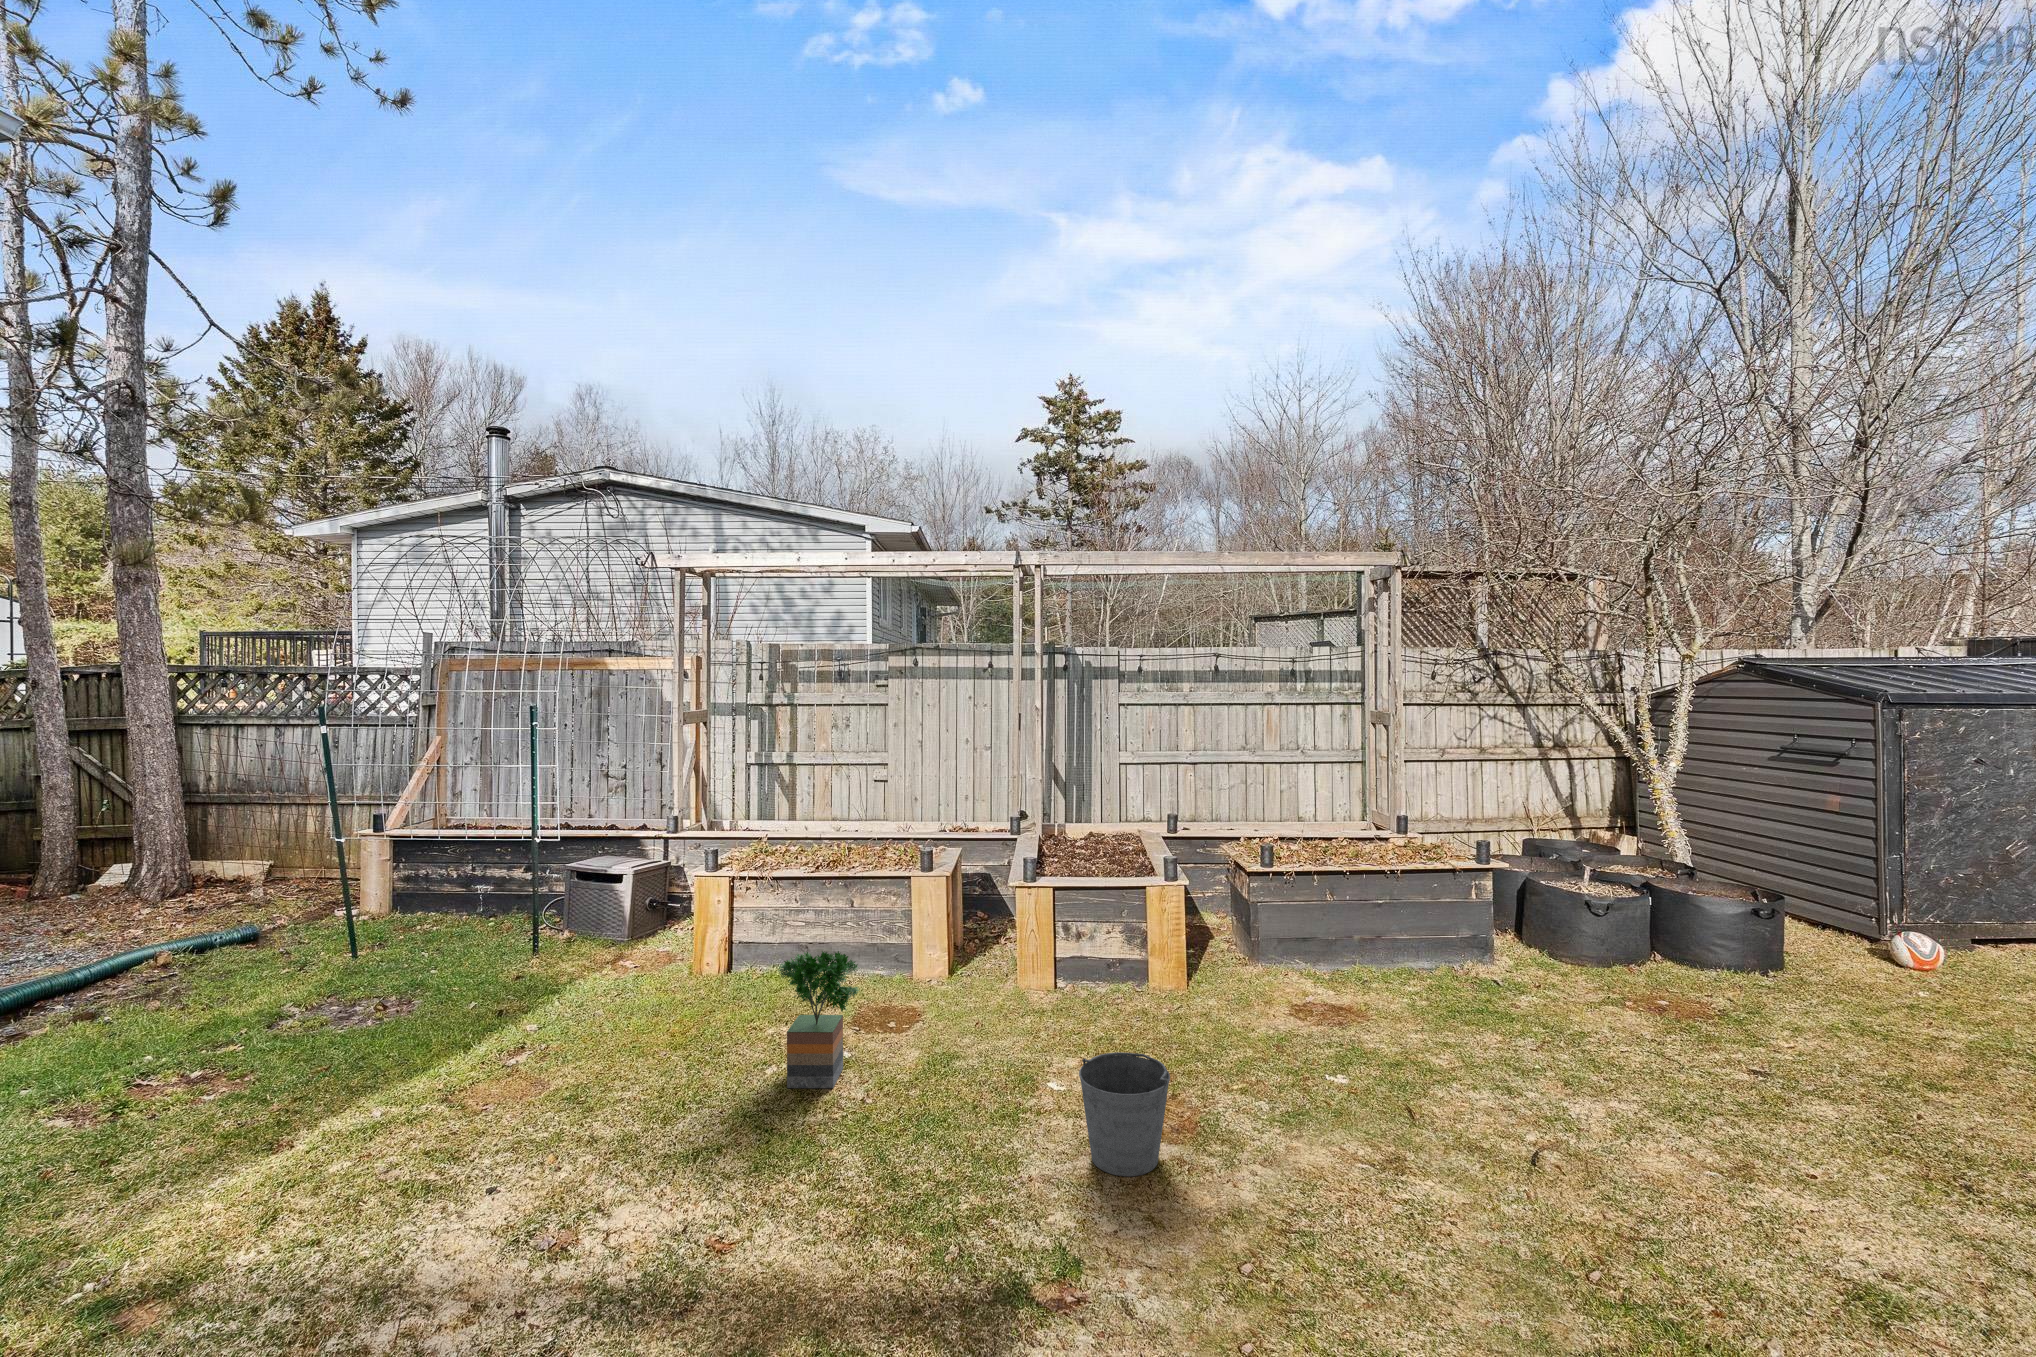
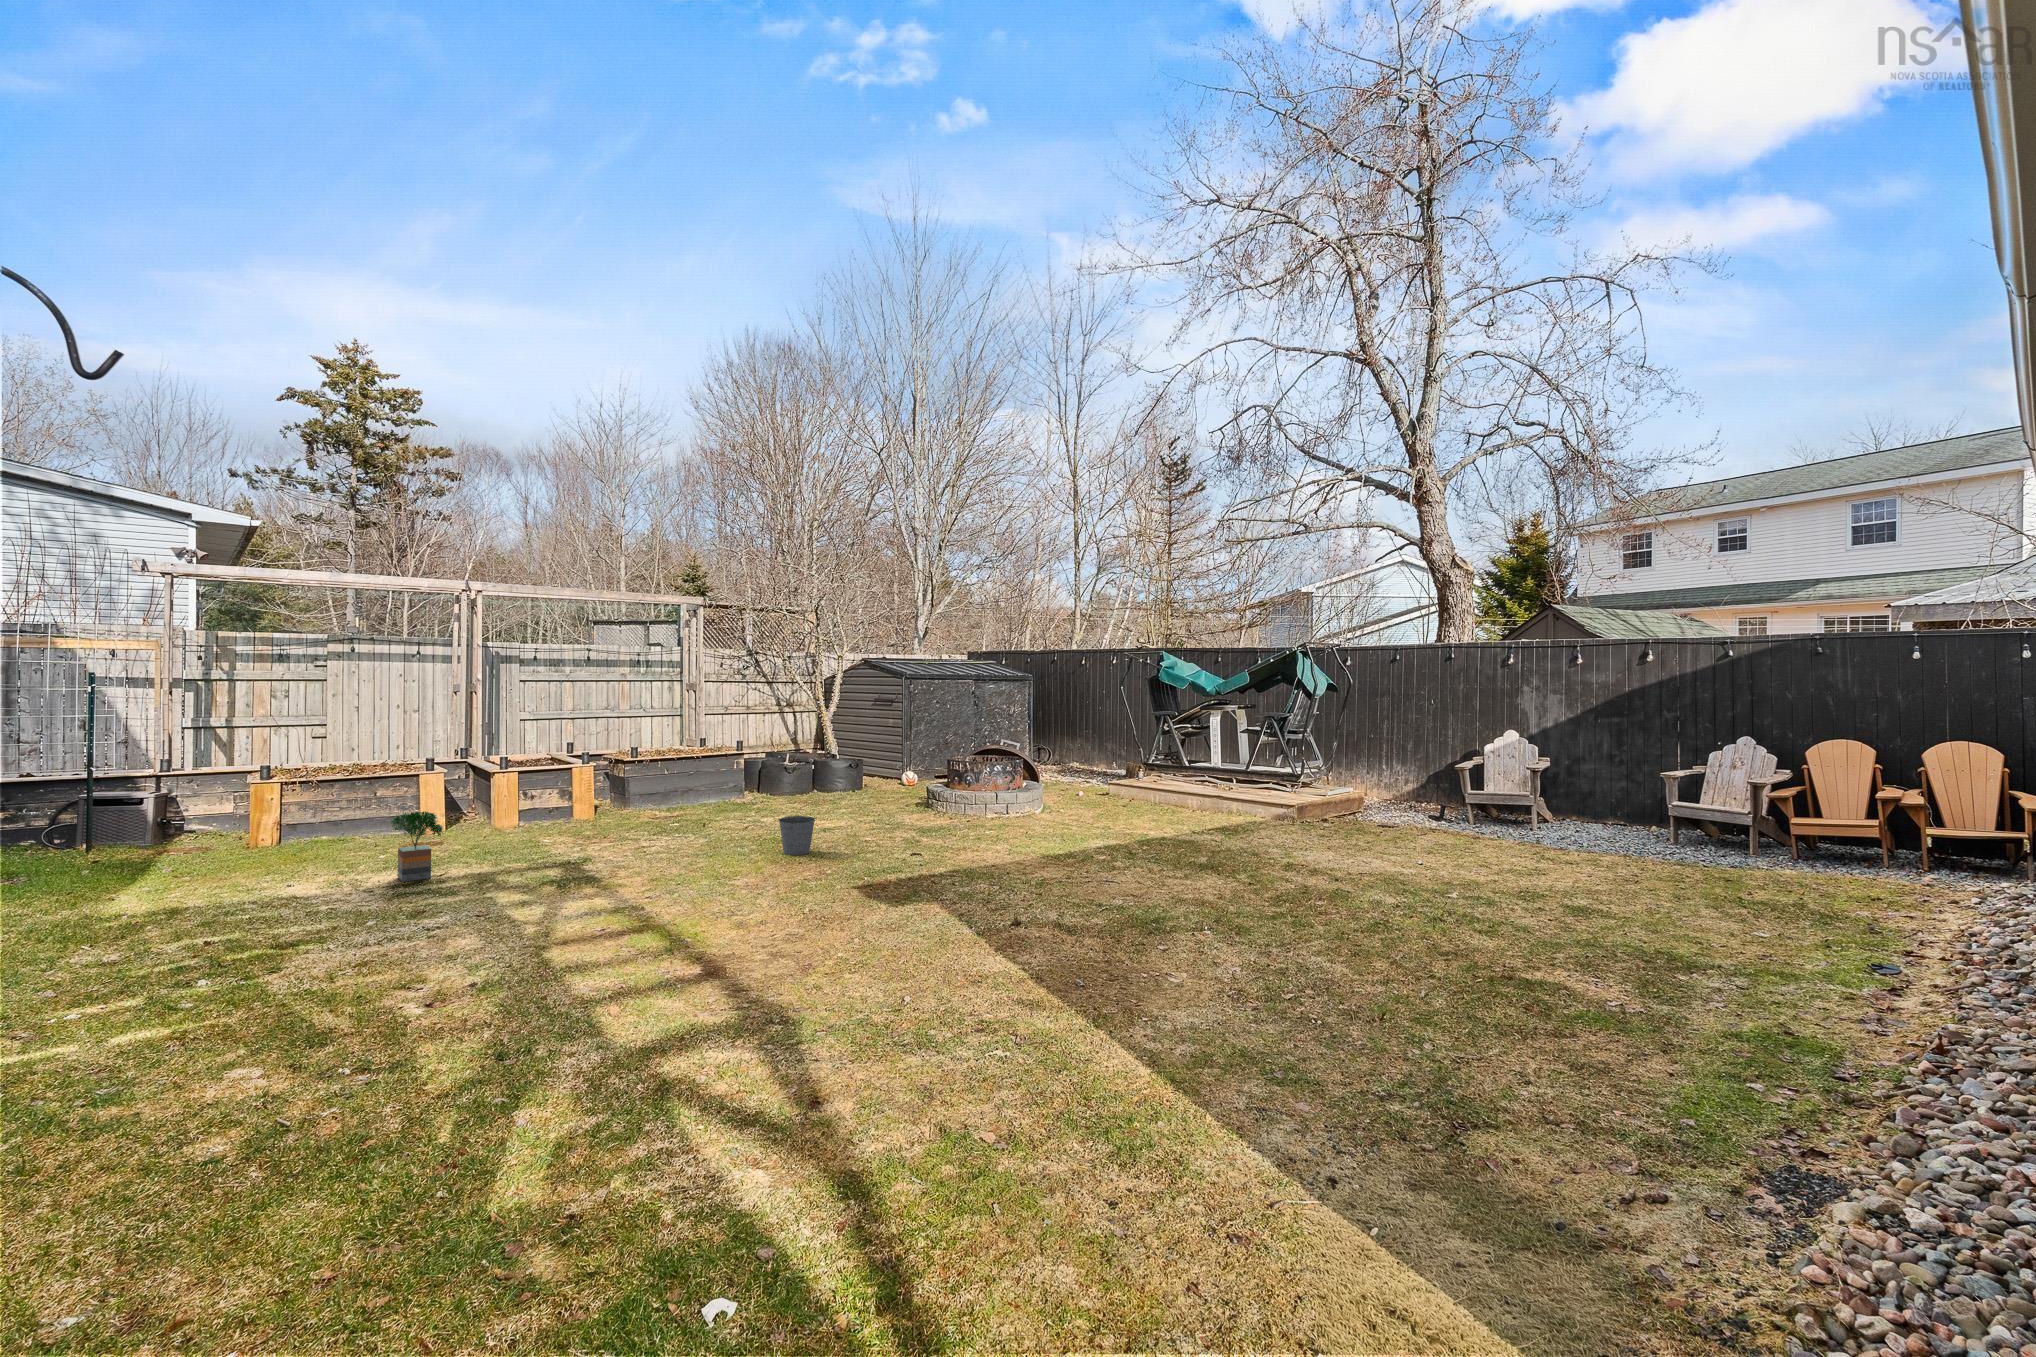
bucket: present [1079,1052,1170,1176] -> present [779,816,815,855]

